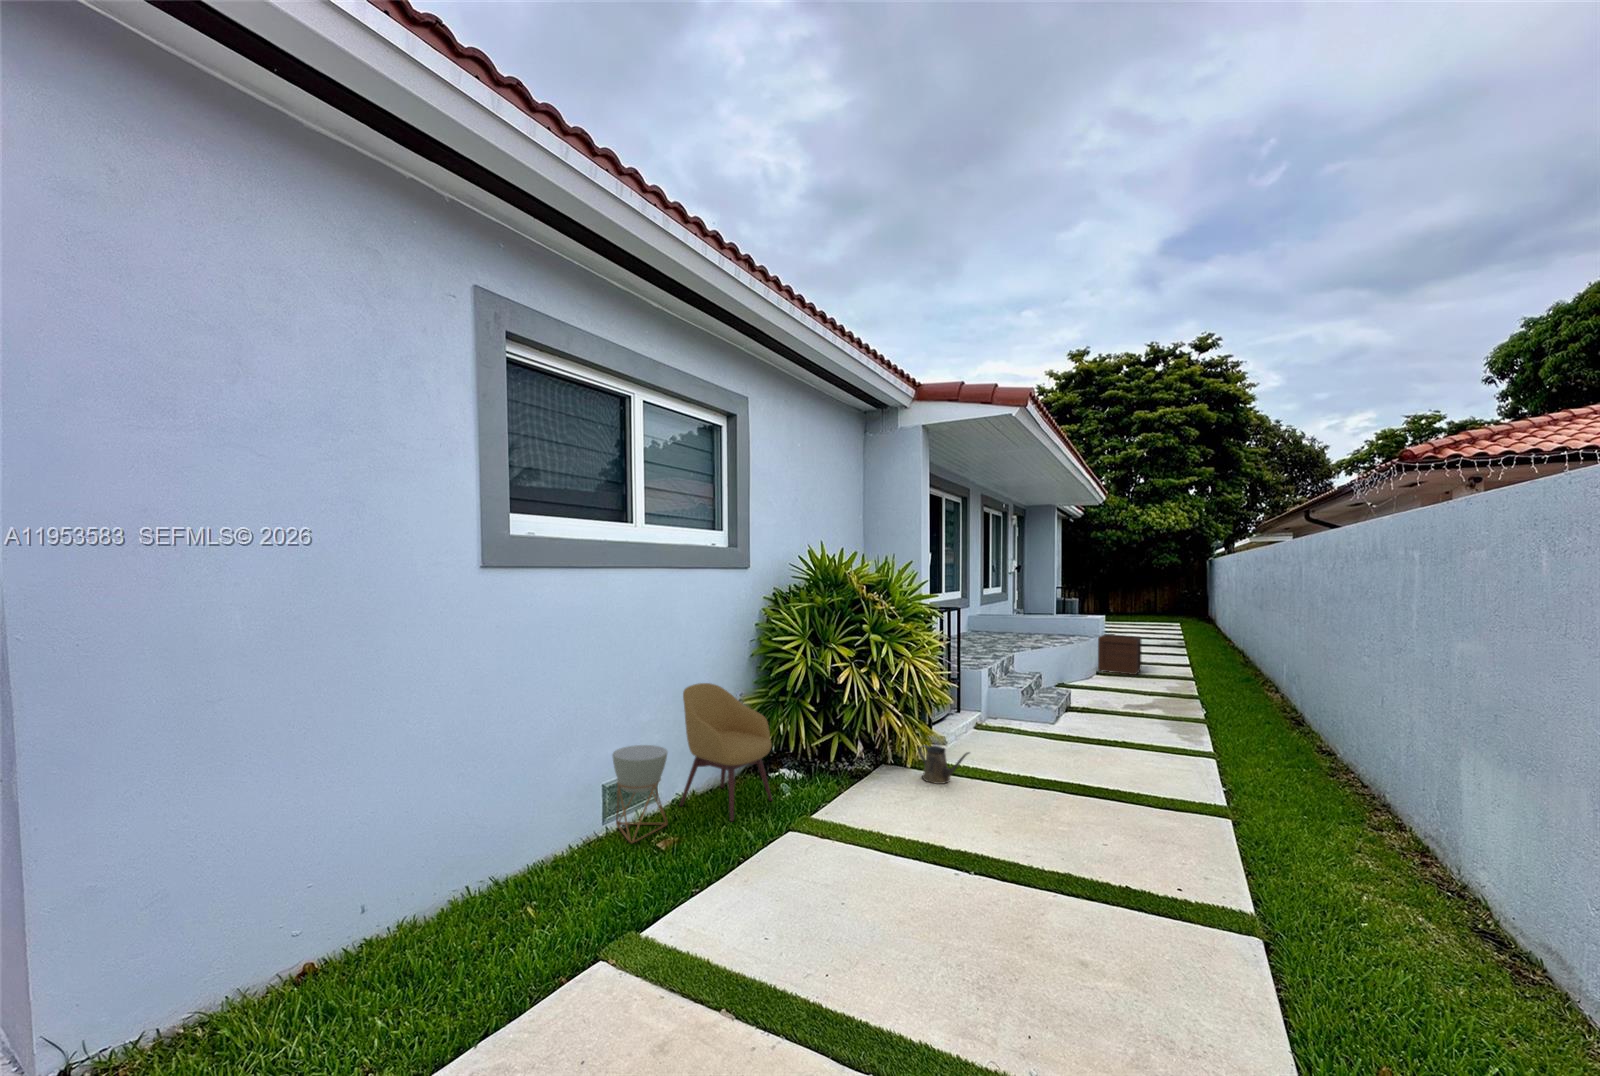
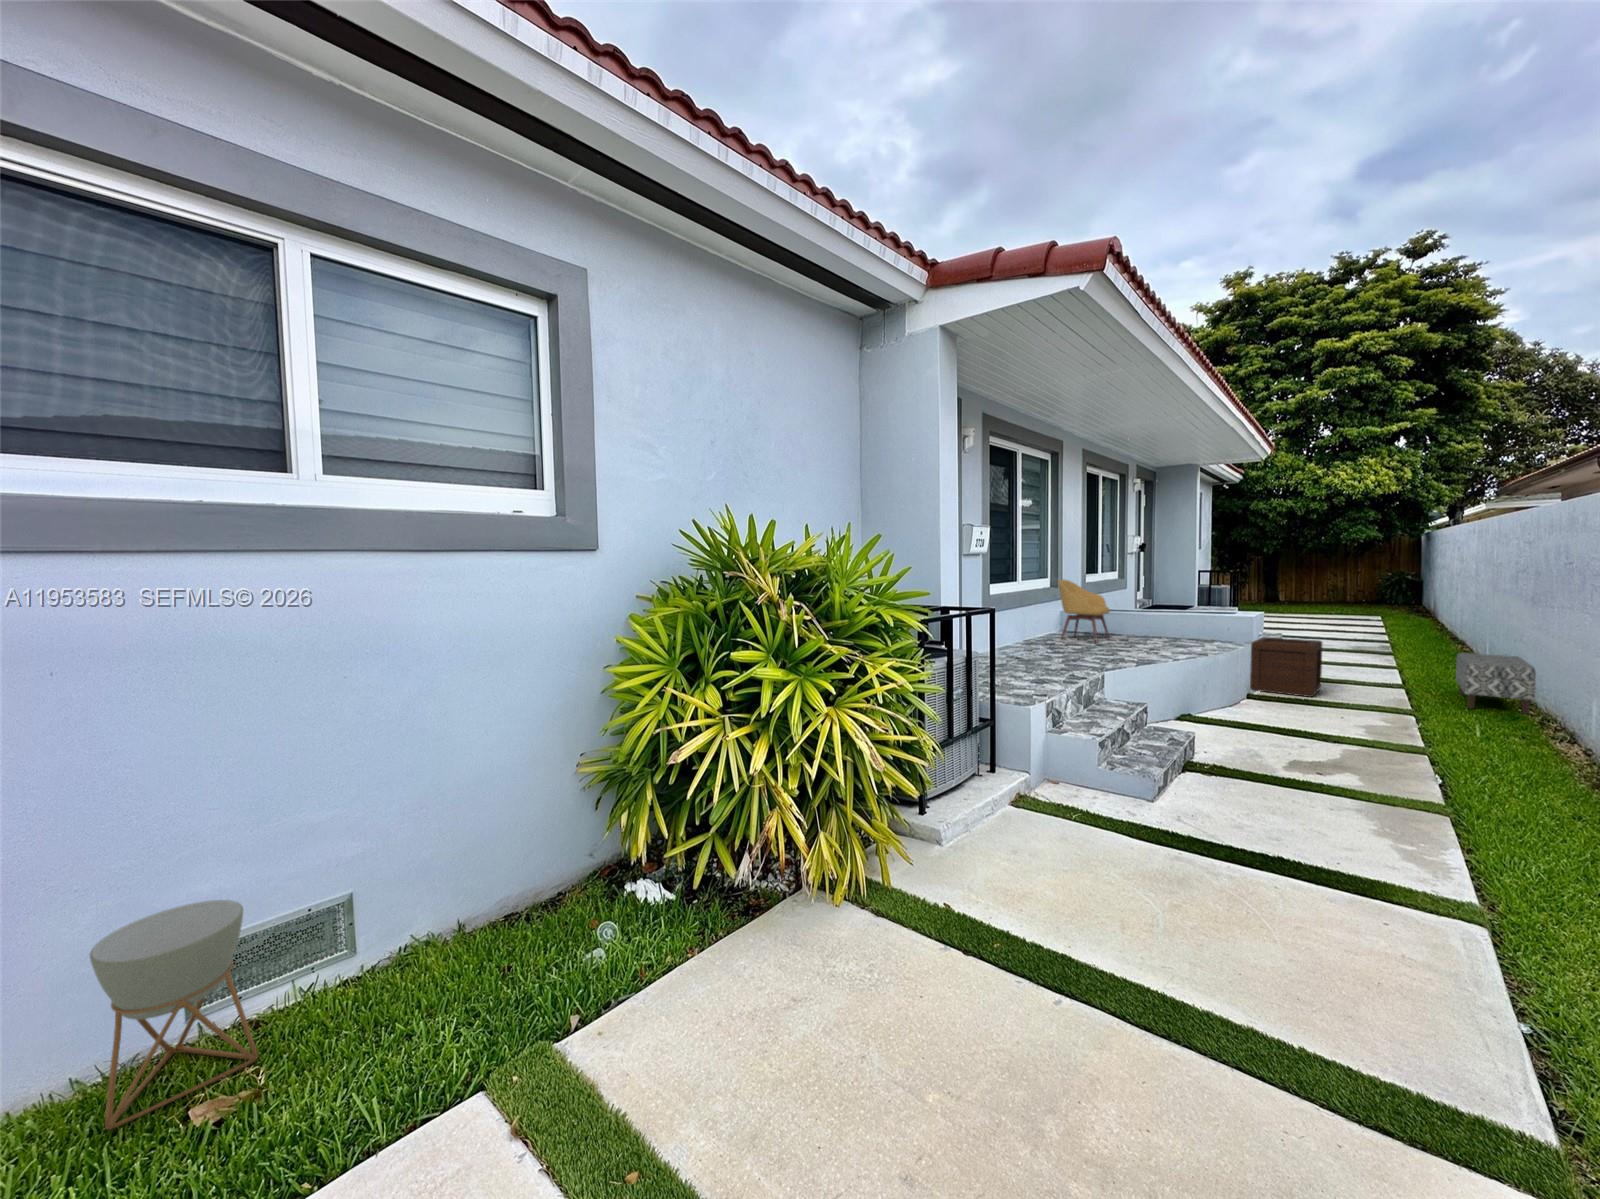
bench: none [1219,646,1258,684] -> present [1456,653,1536,714]
chair: present [680,683,772,821] -> present [1058,579,1110,642]
watering can: present [918,745,969,784] -> none [853,870,929,954]

